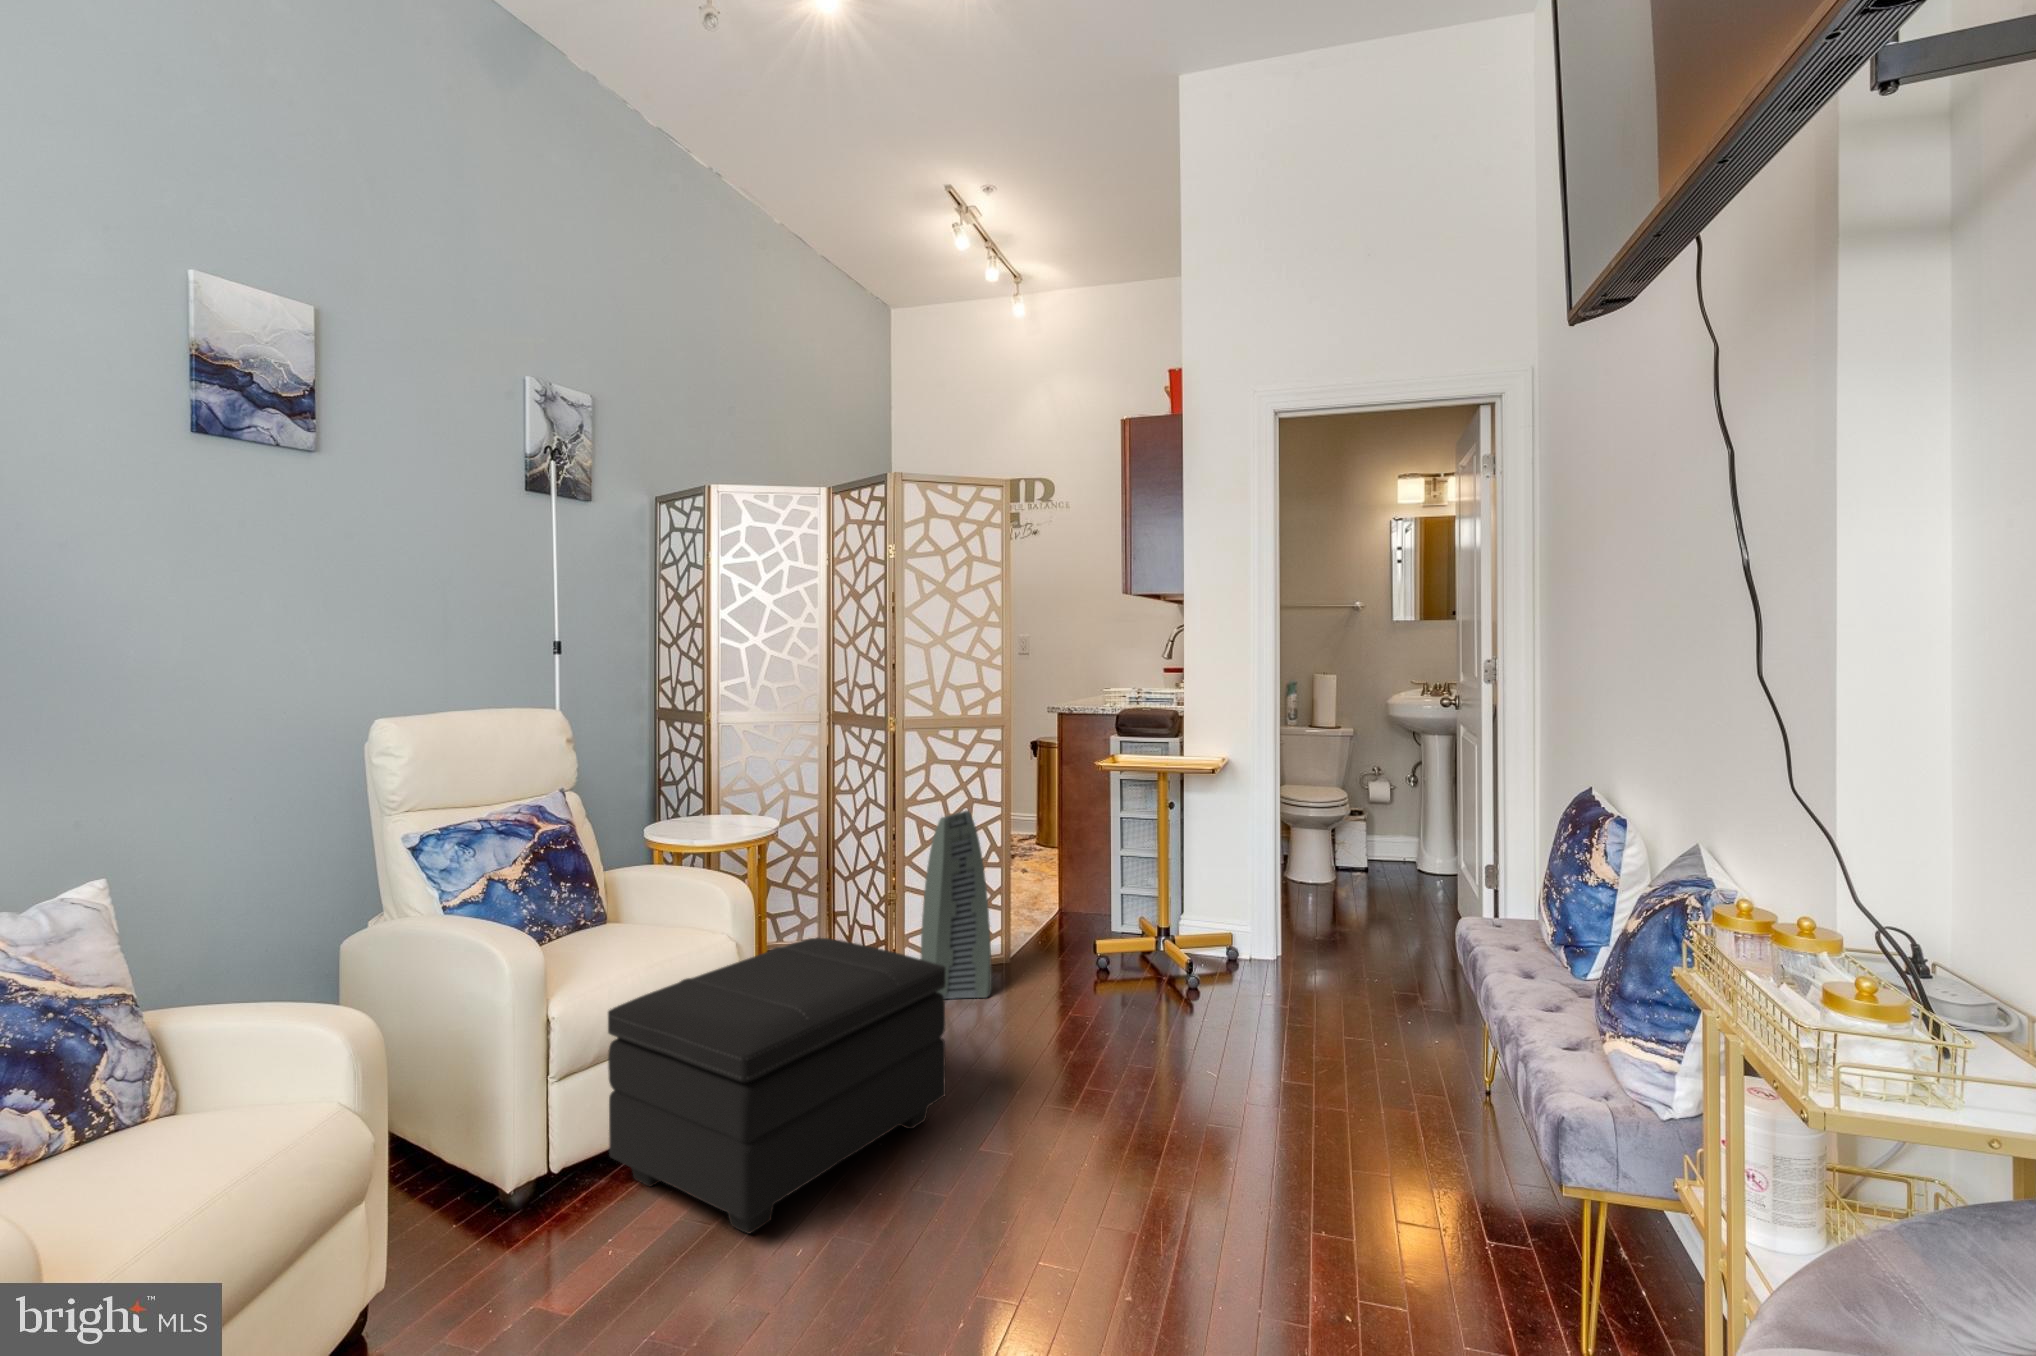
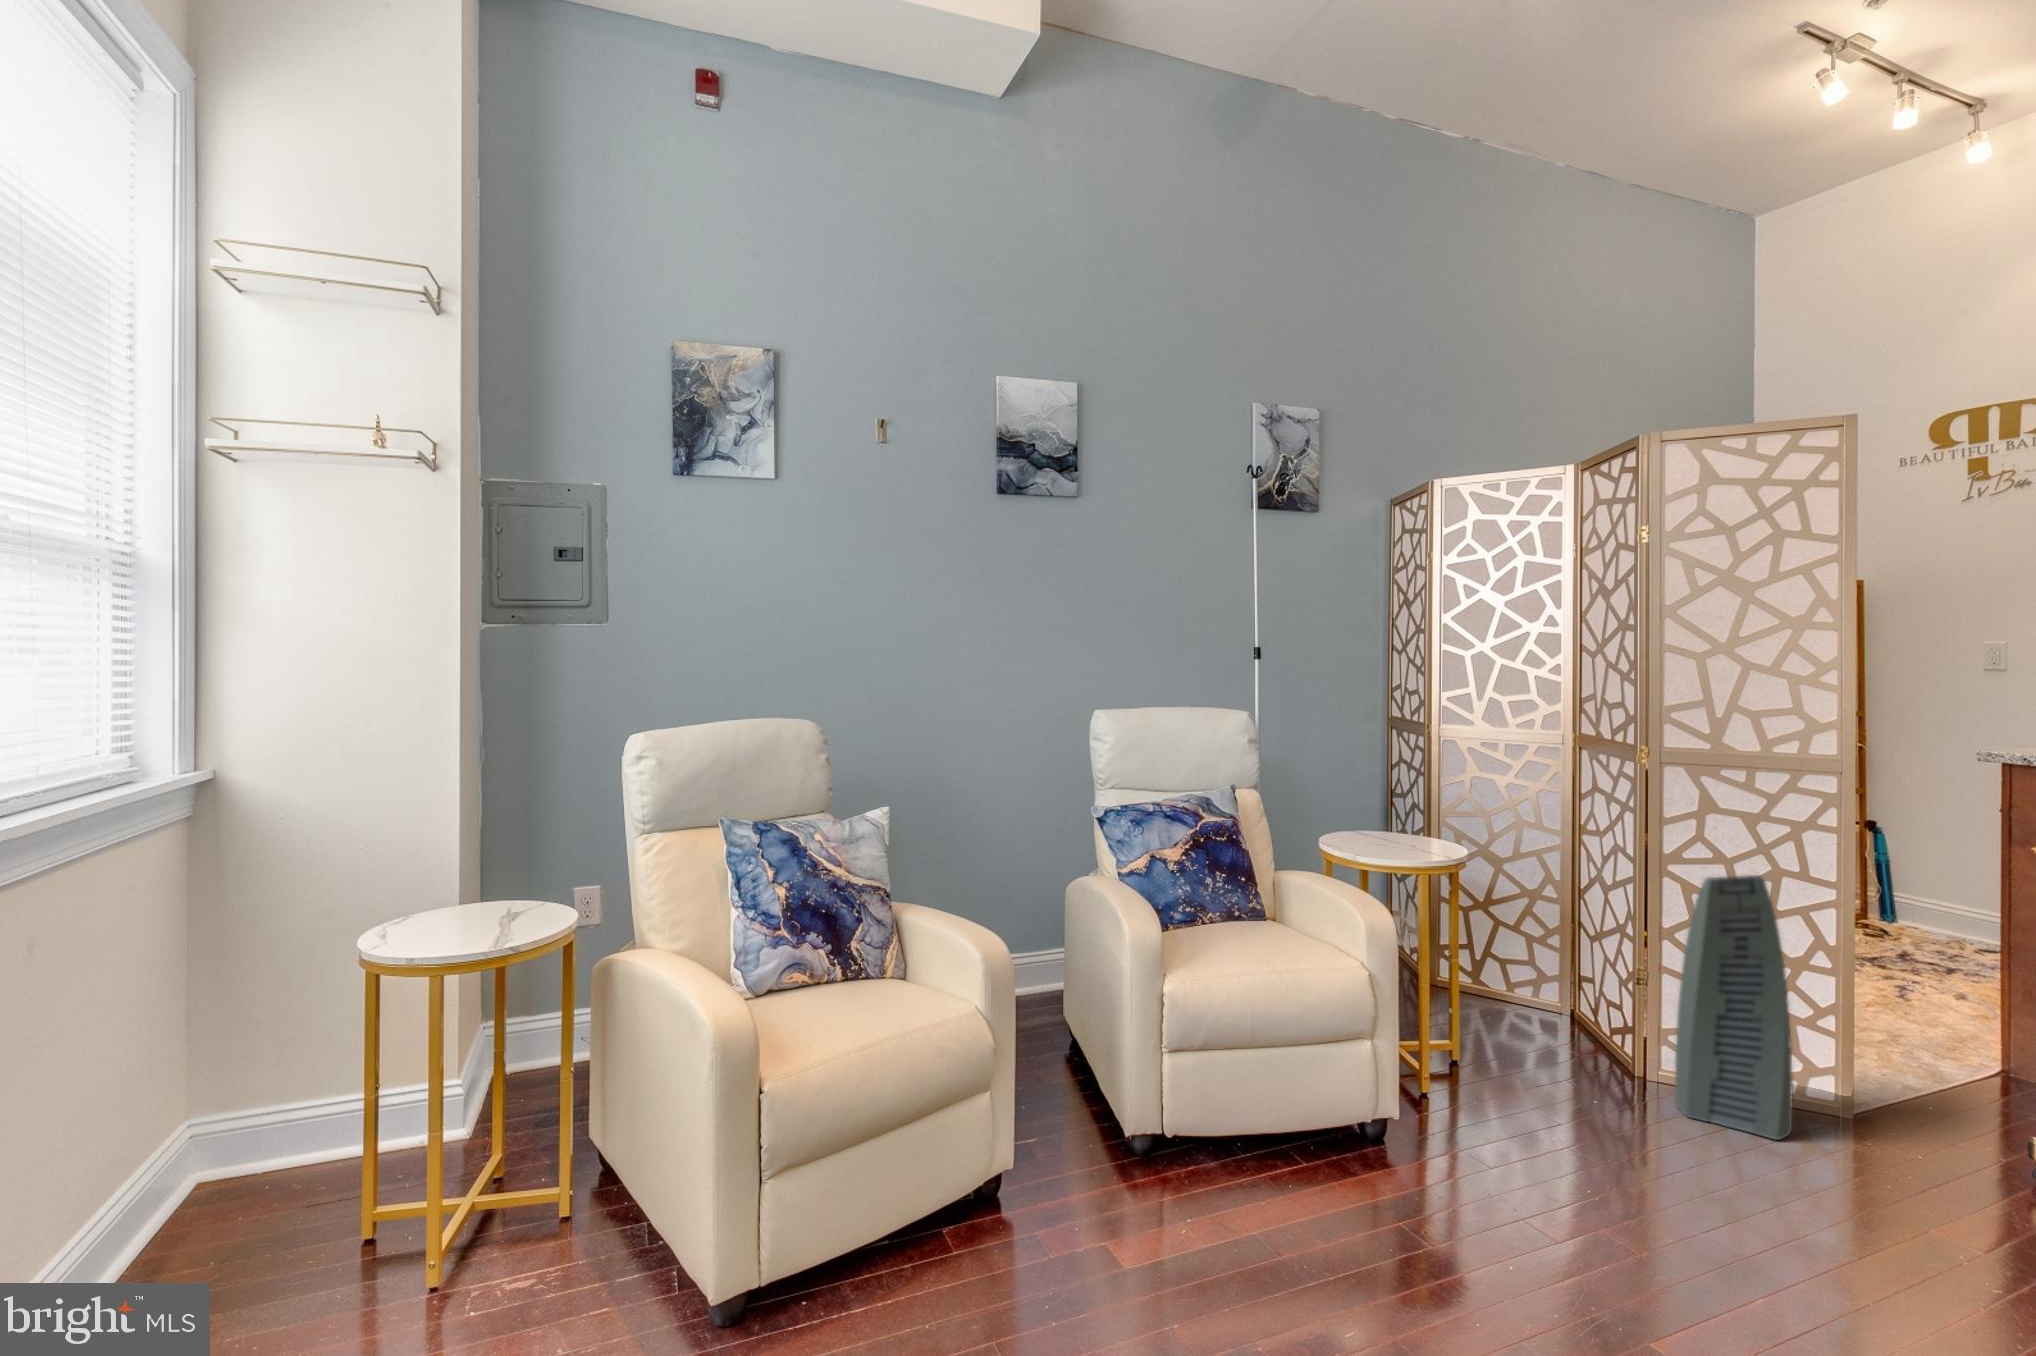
footstool: present [608,937,946,1233] -> none [1220,984,1627,1280]

